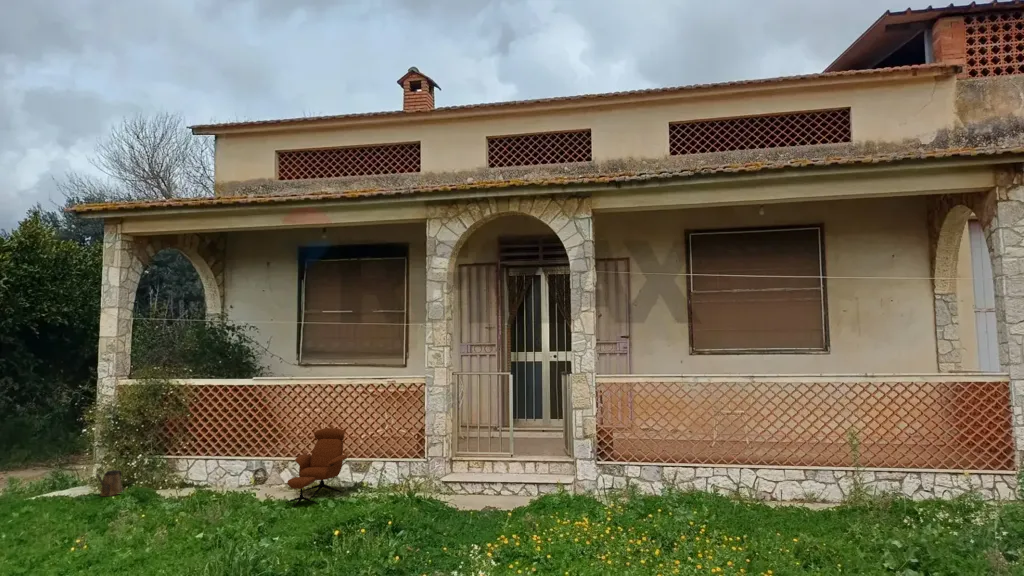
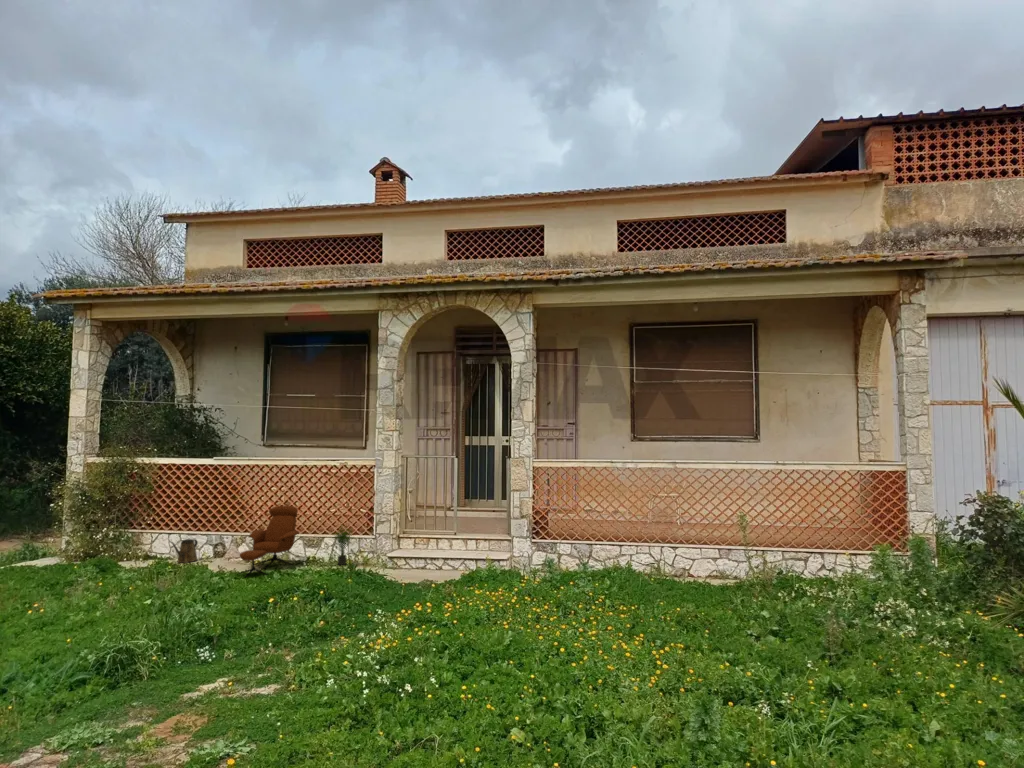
potted plant: none [376,446,407,491] -> present [335,525,351,565]
watering can: present [96,470,123,496] -> present [171,539,198,563]

